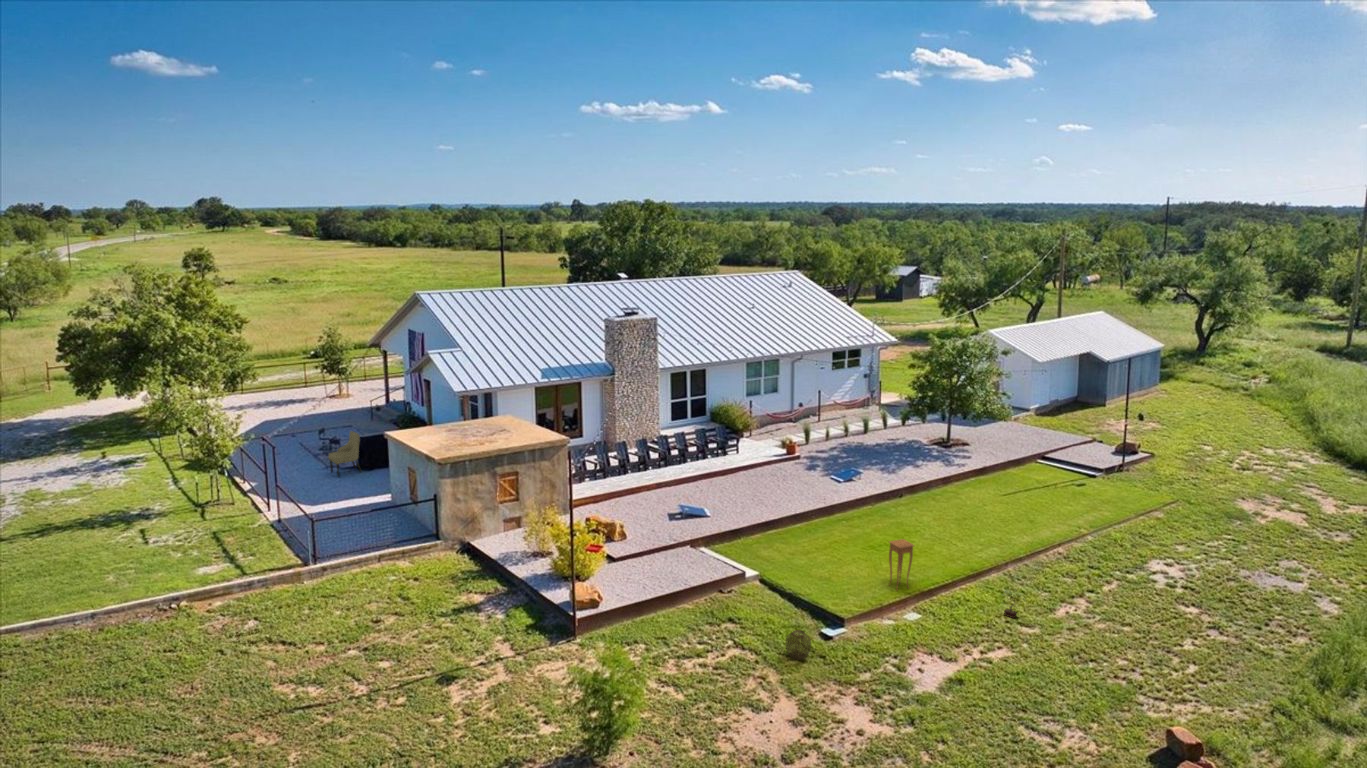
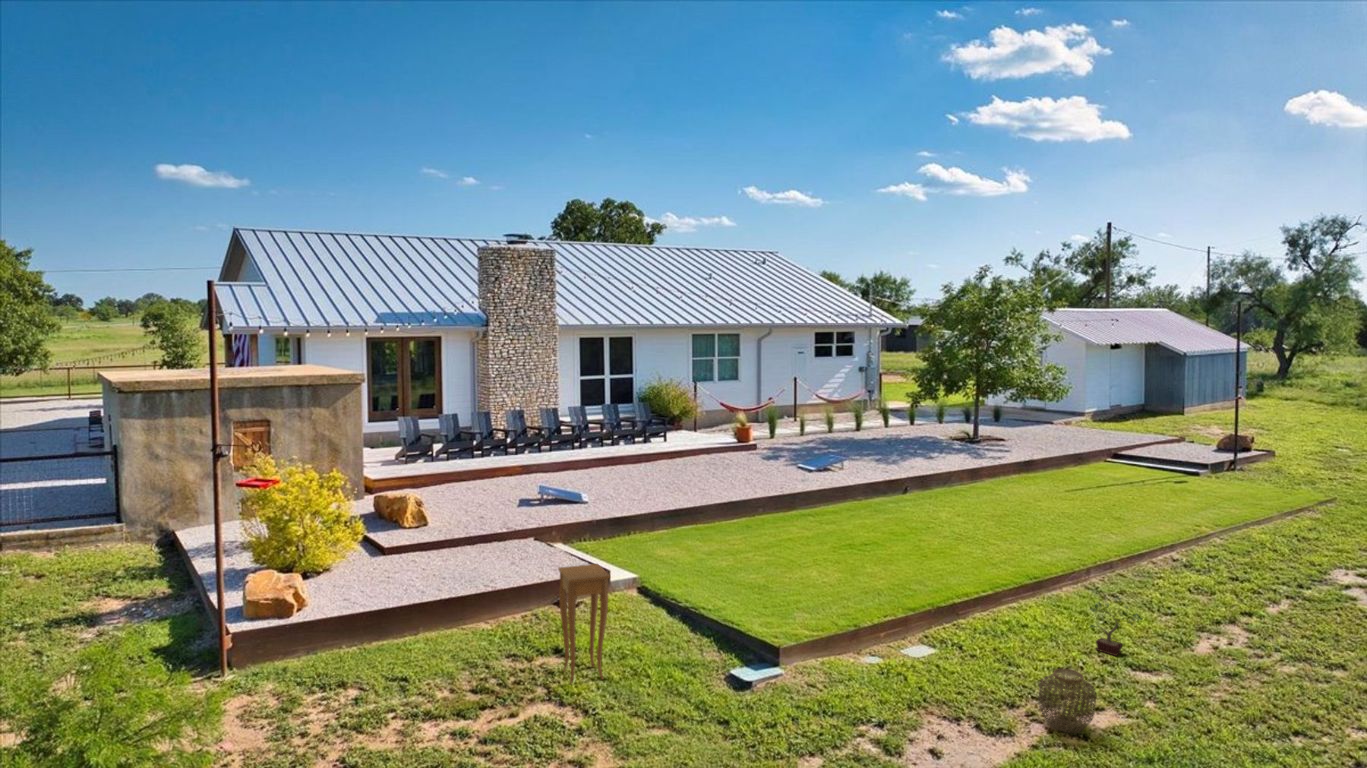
chair: present [328,431,361,477] -> none [58,400,108,464]
side table: present [889,539,914,590] -> present [558,564,610,684]
woven basket: present [786,630,811,660] -> present [1039,669,1096,733]

